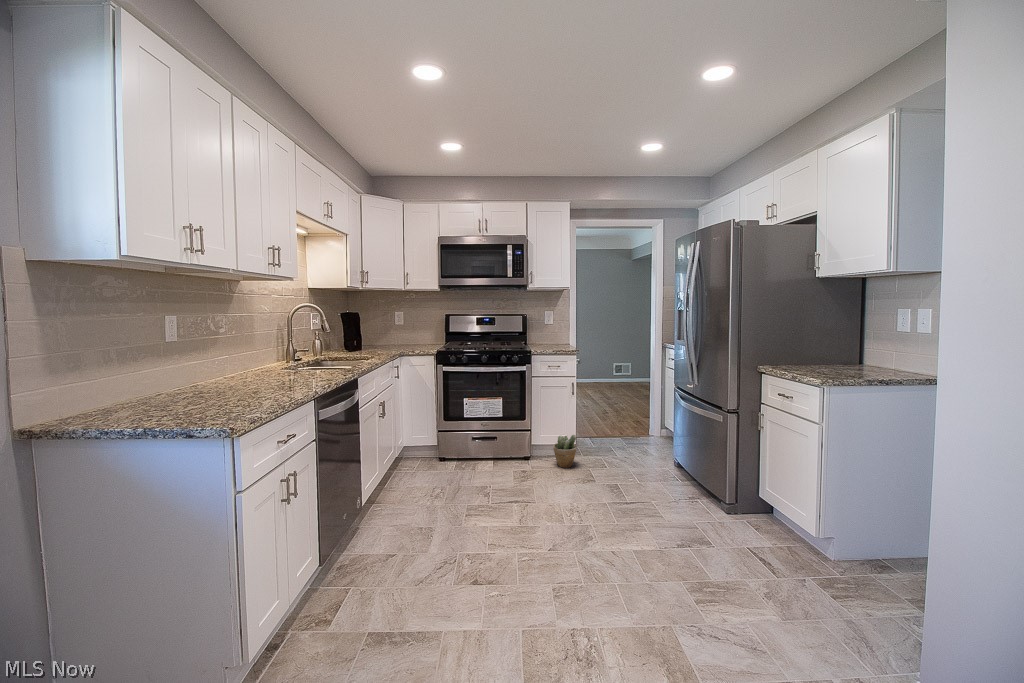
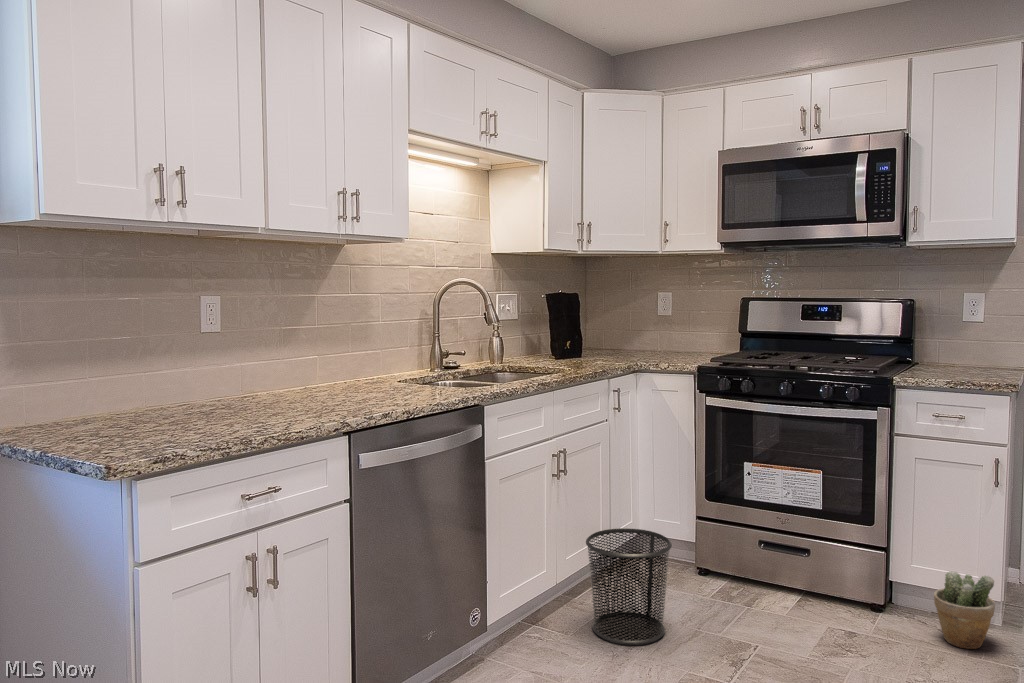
waste bin: none [400,443,447,507] -> present [586,528,672,645]

